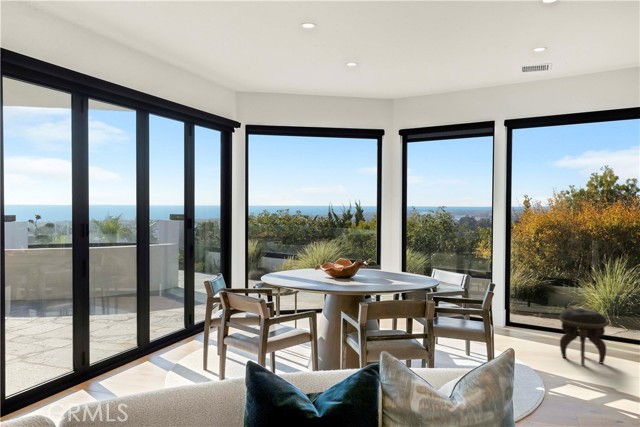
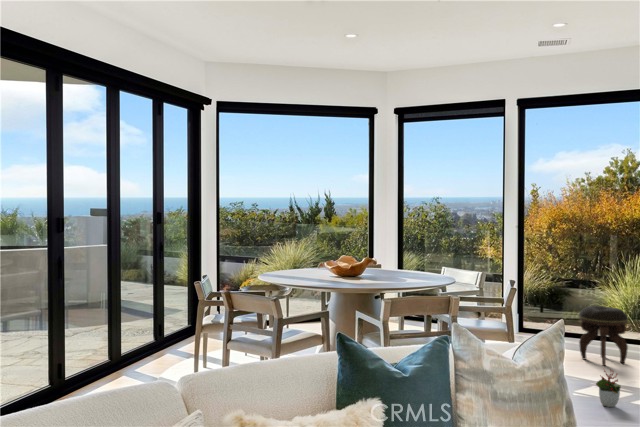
decorative plant: none [571,374,596,413] -> present [596,369,621,407]

